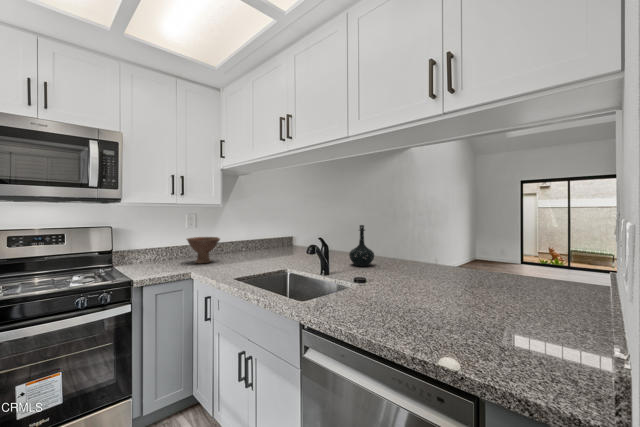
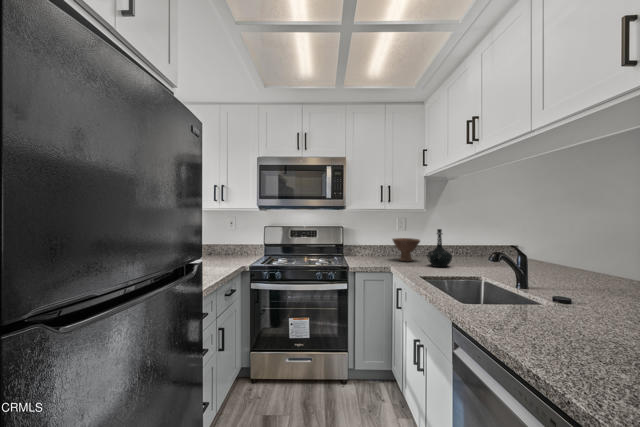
bottle: present [349,225,374,266] -> present [427,229,452,267]

